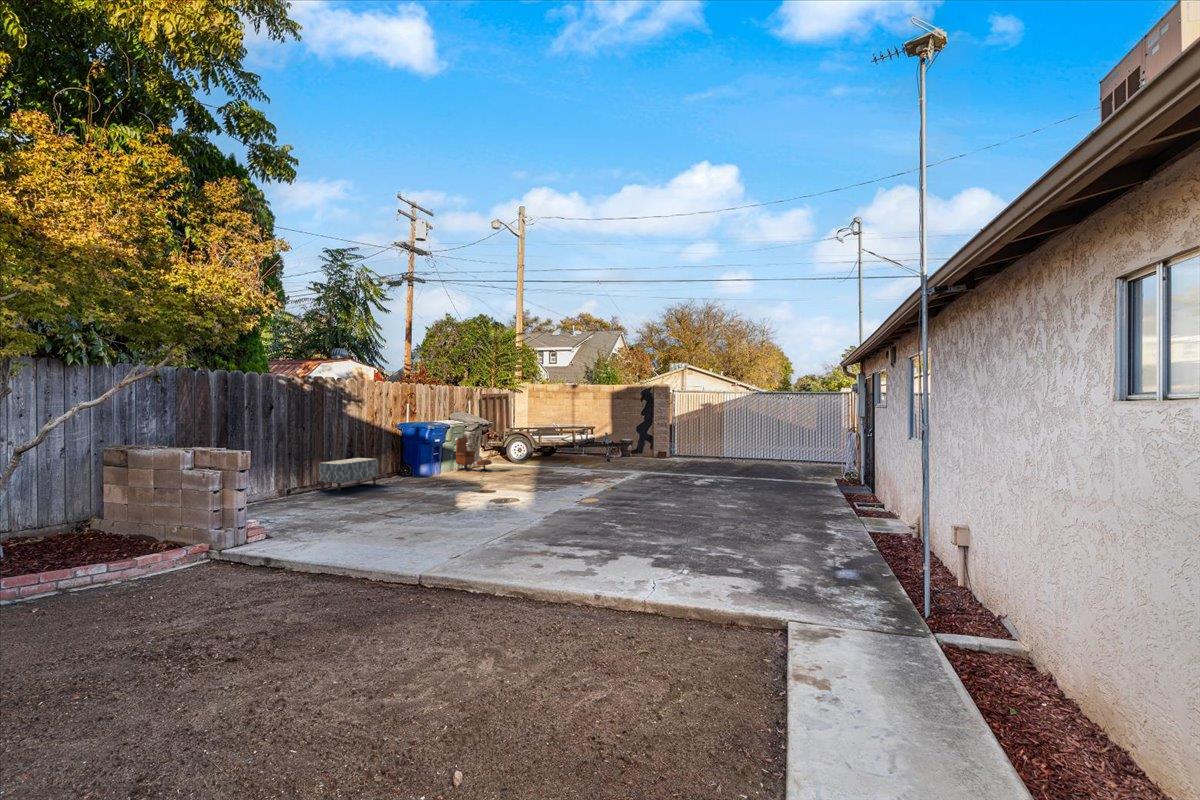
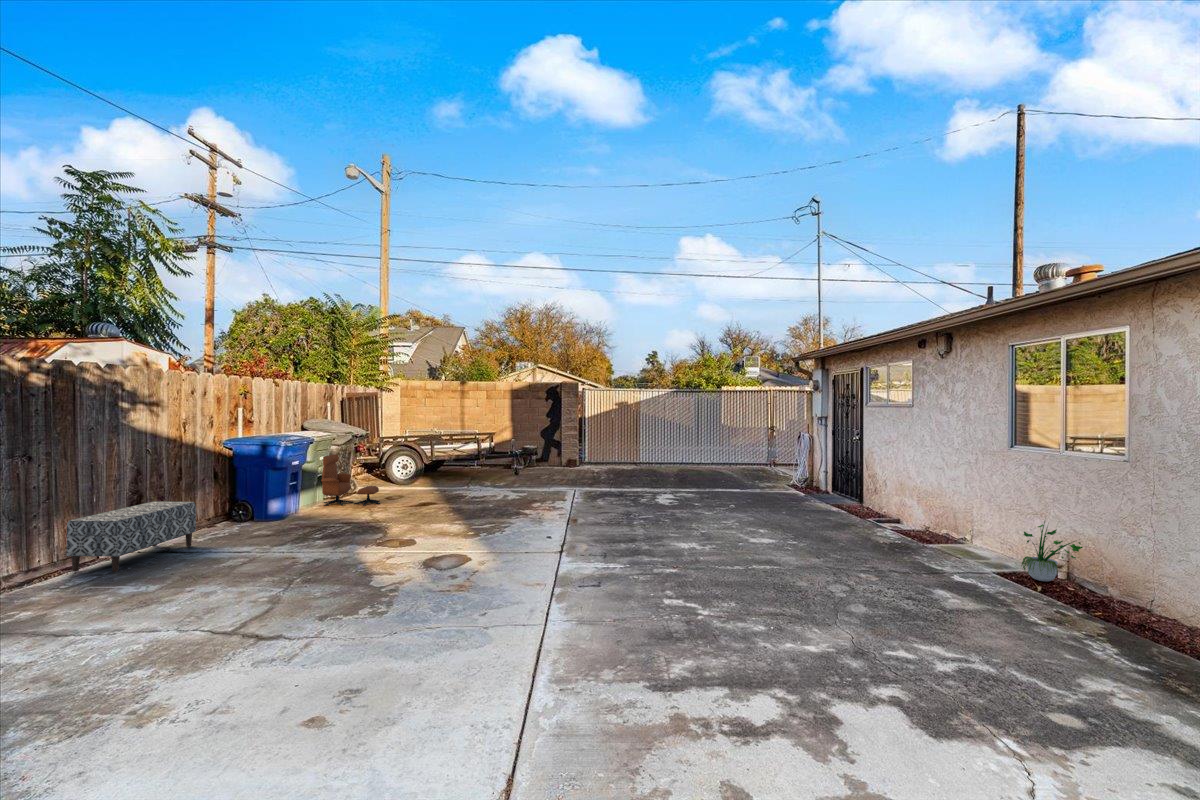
potted plant: none [841,488,874,534] -> present [1021,522,1083,581]

